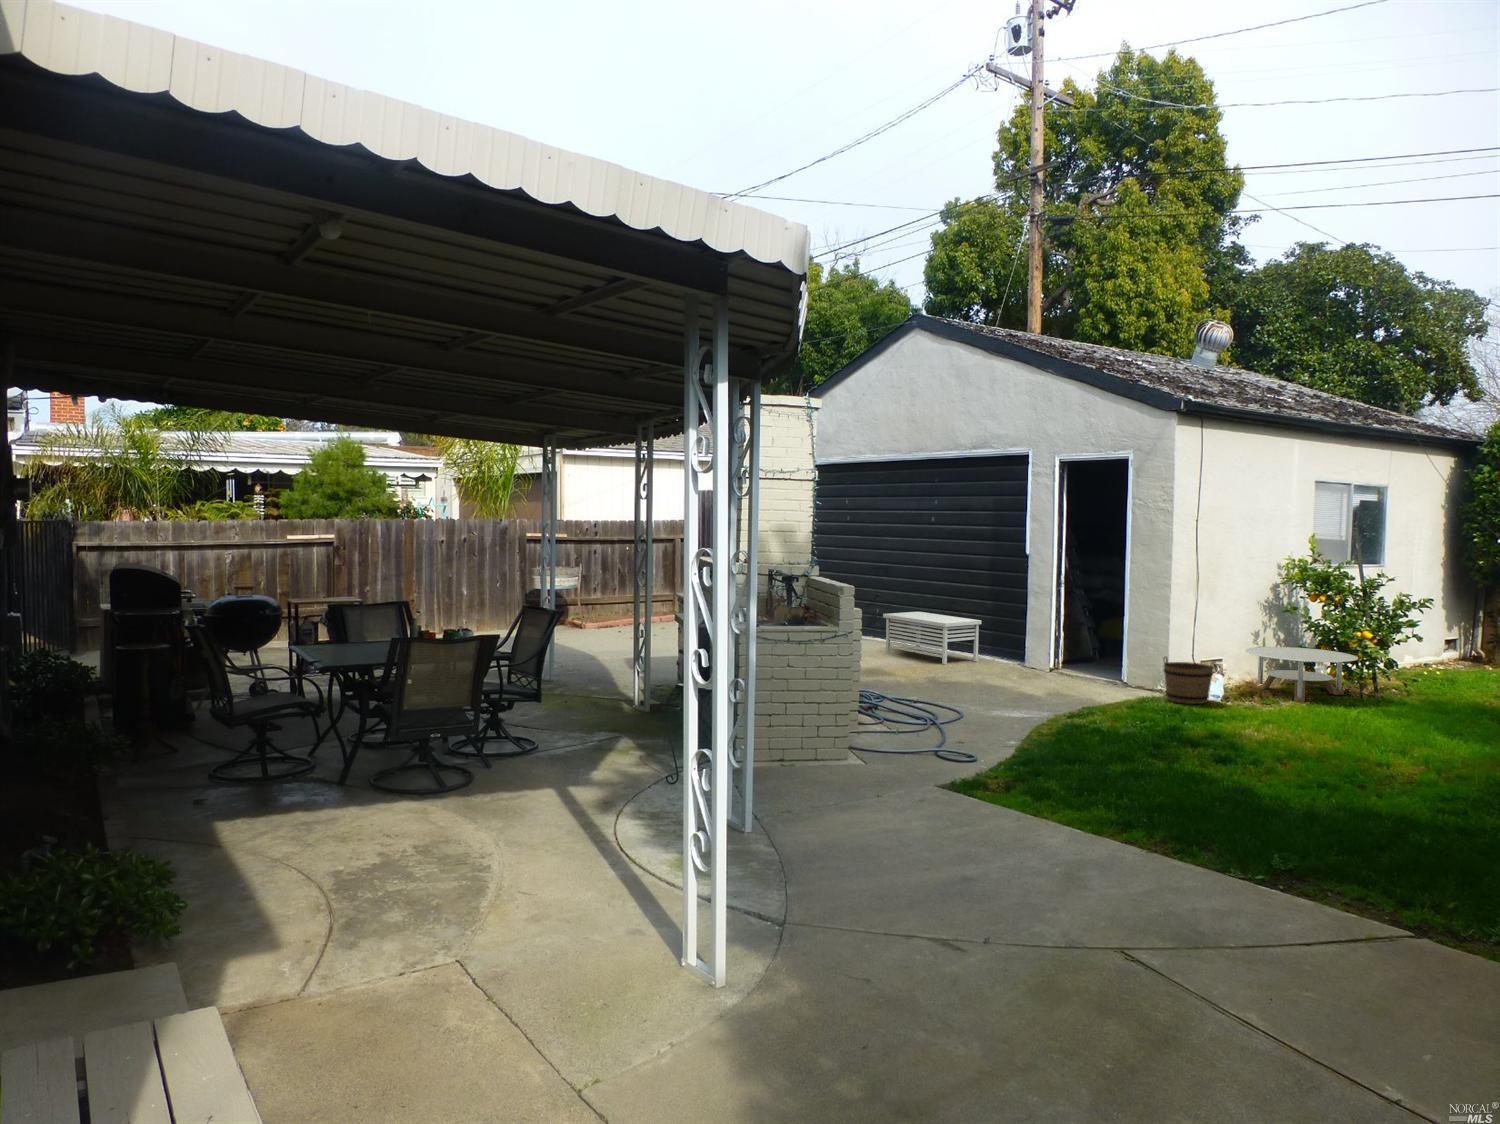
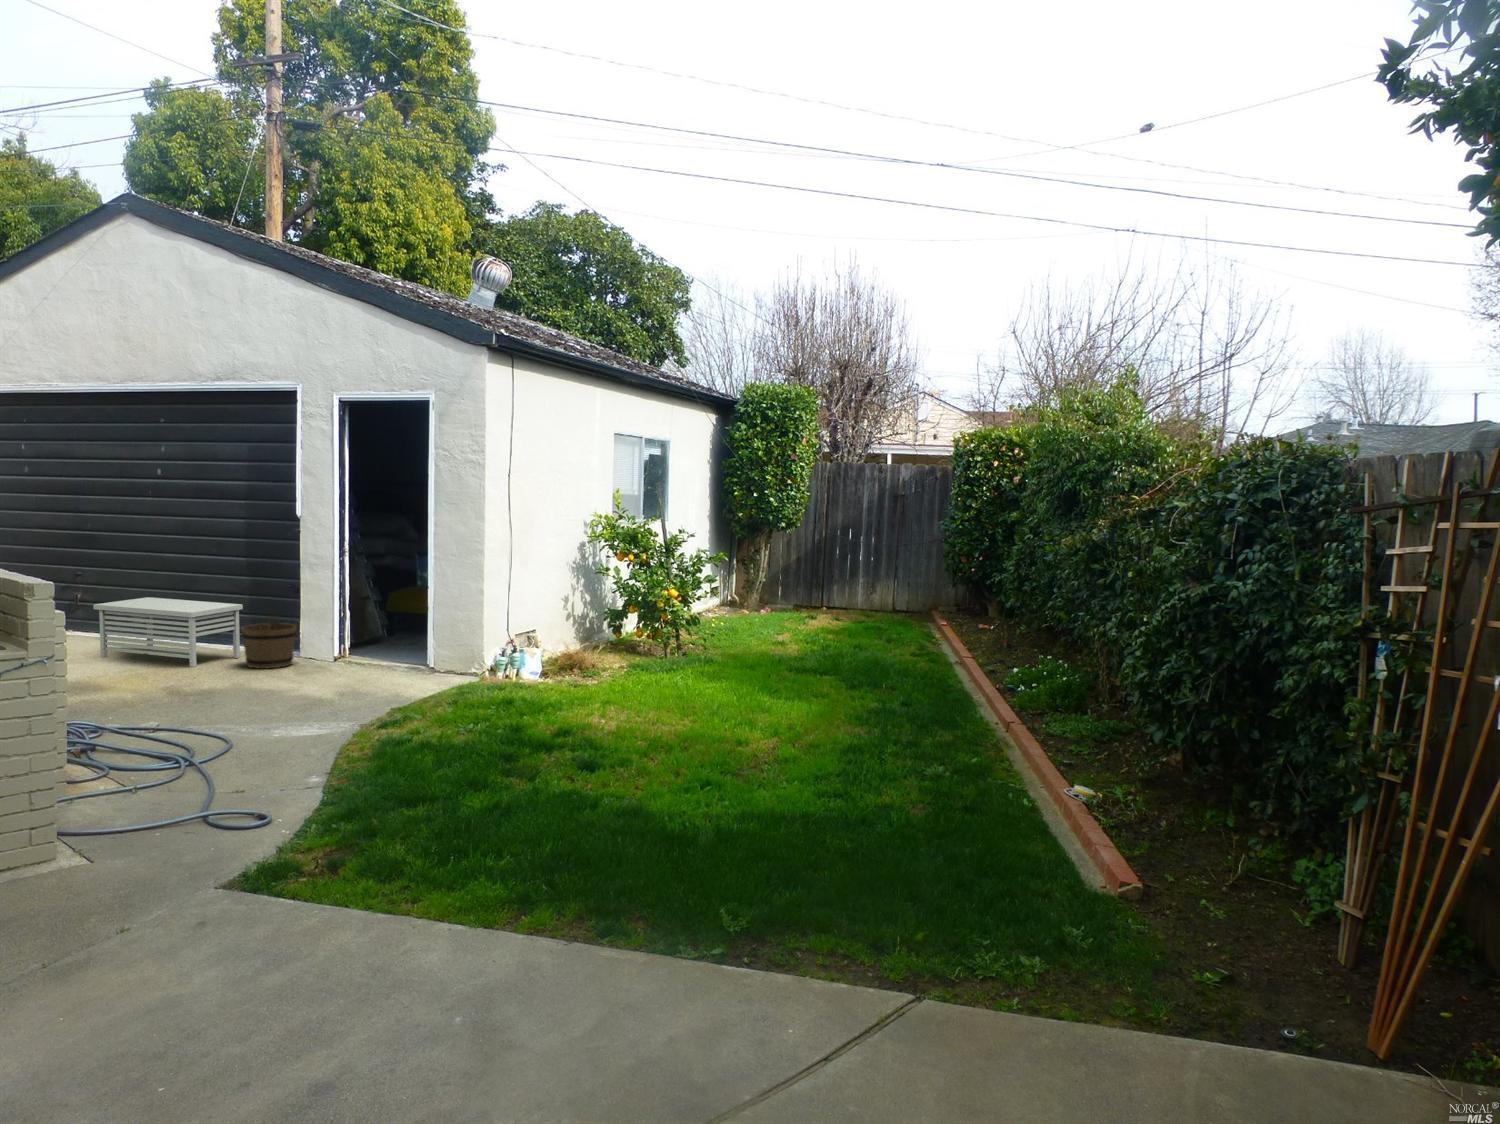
round table: present [1245,647,1358,702] -> none [560,611,668,670]
bucket: present [1164,657,1214,704] -> present [241,616,297,668]

